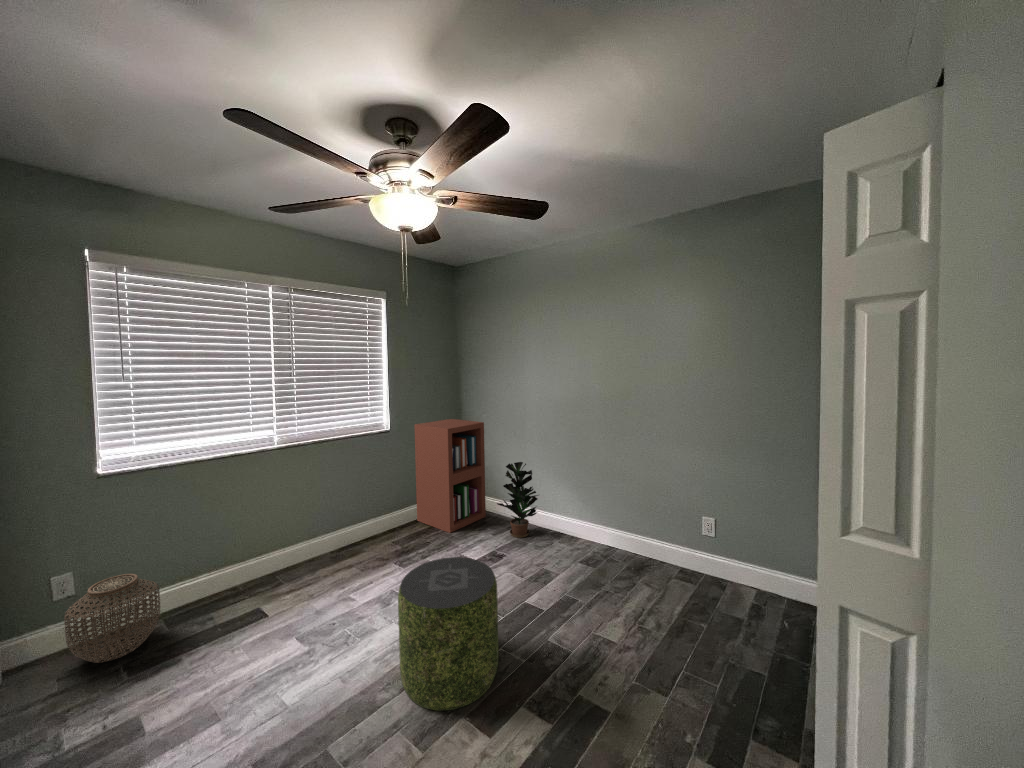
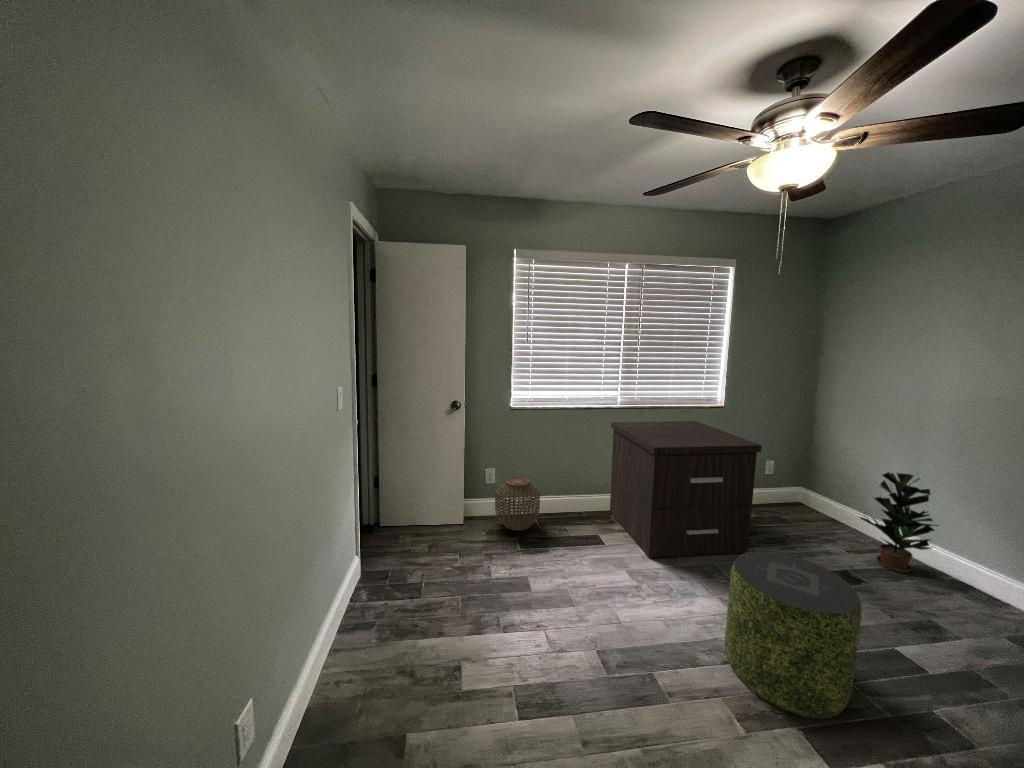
bookshelf: present [415,419,486,533] -> none [742,403,851,532]
nightstand: none [268,449,422,613] -> present [610,421,762,558]

